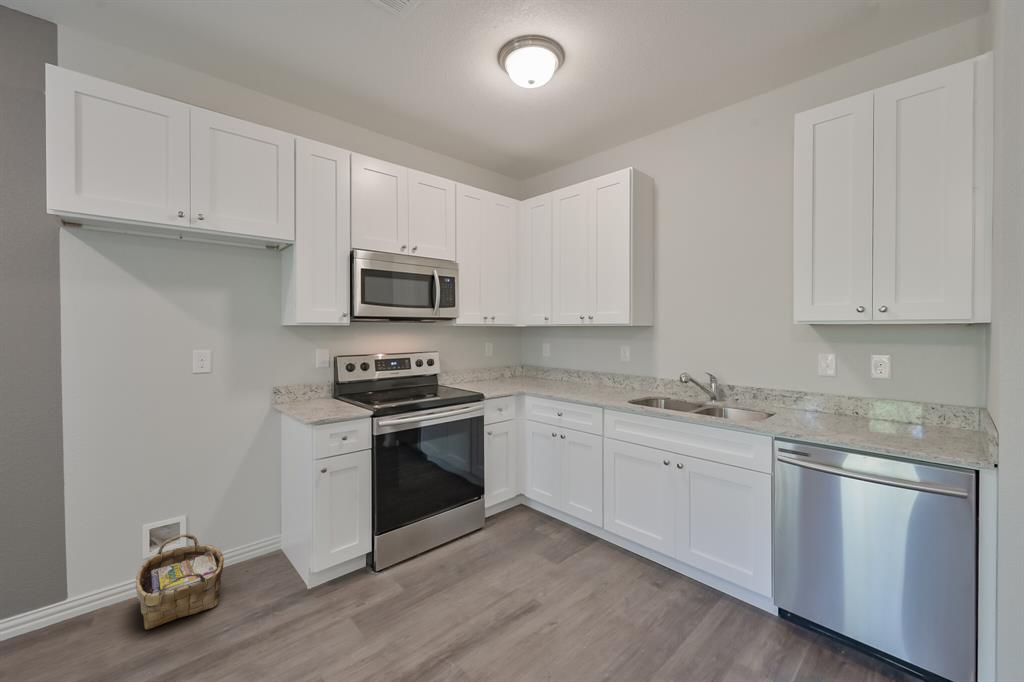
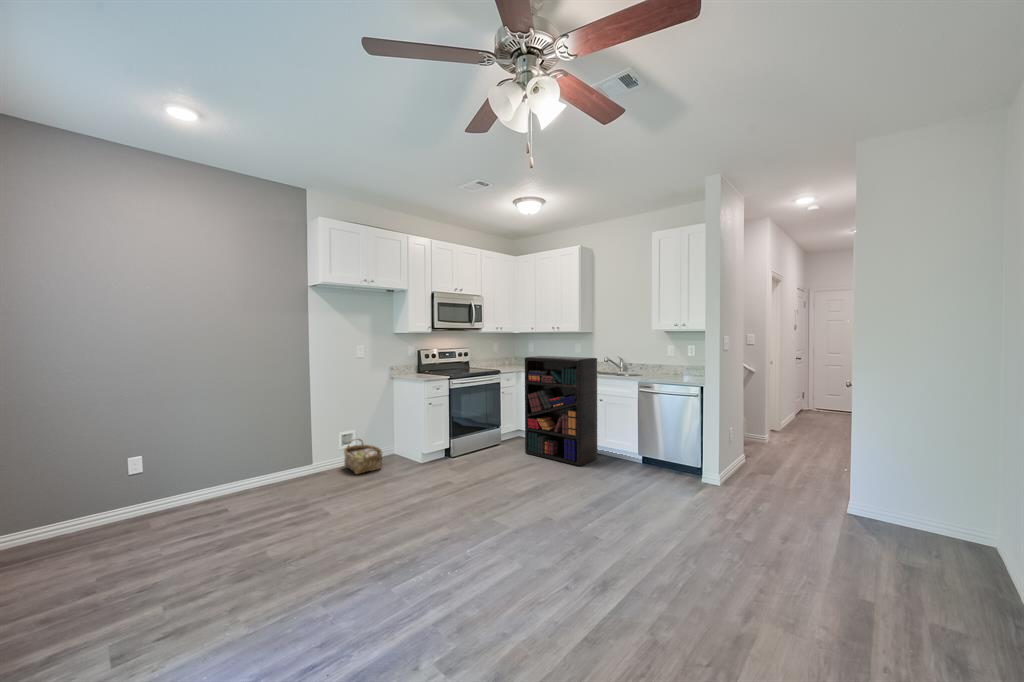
bookshelf: none [524,370,674,621] -> present [525,356,597,466]

